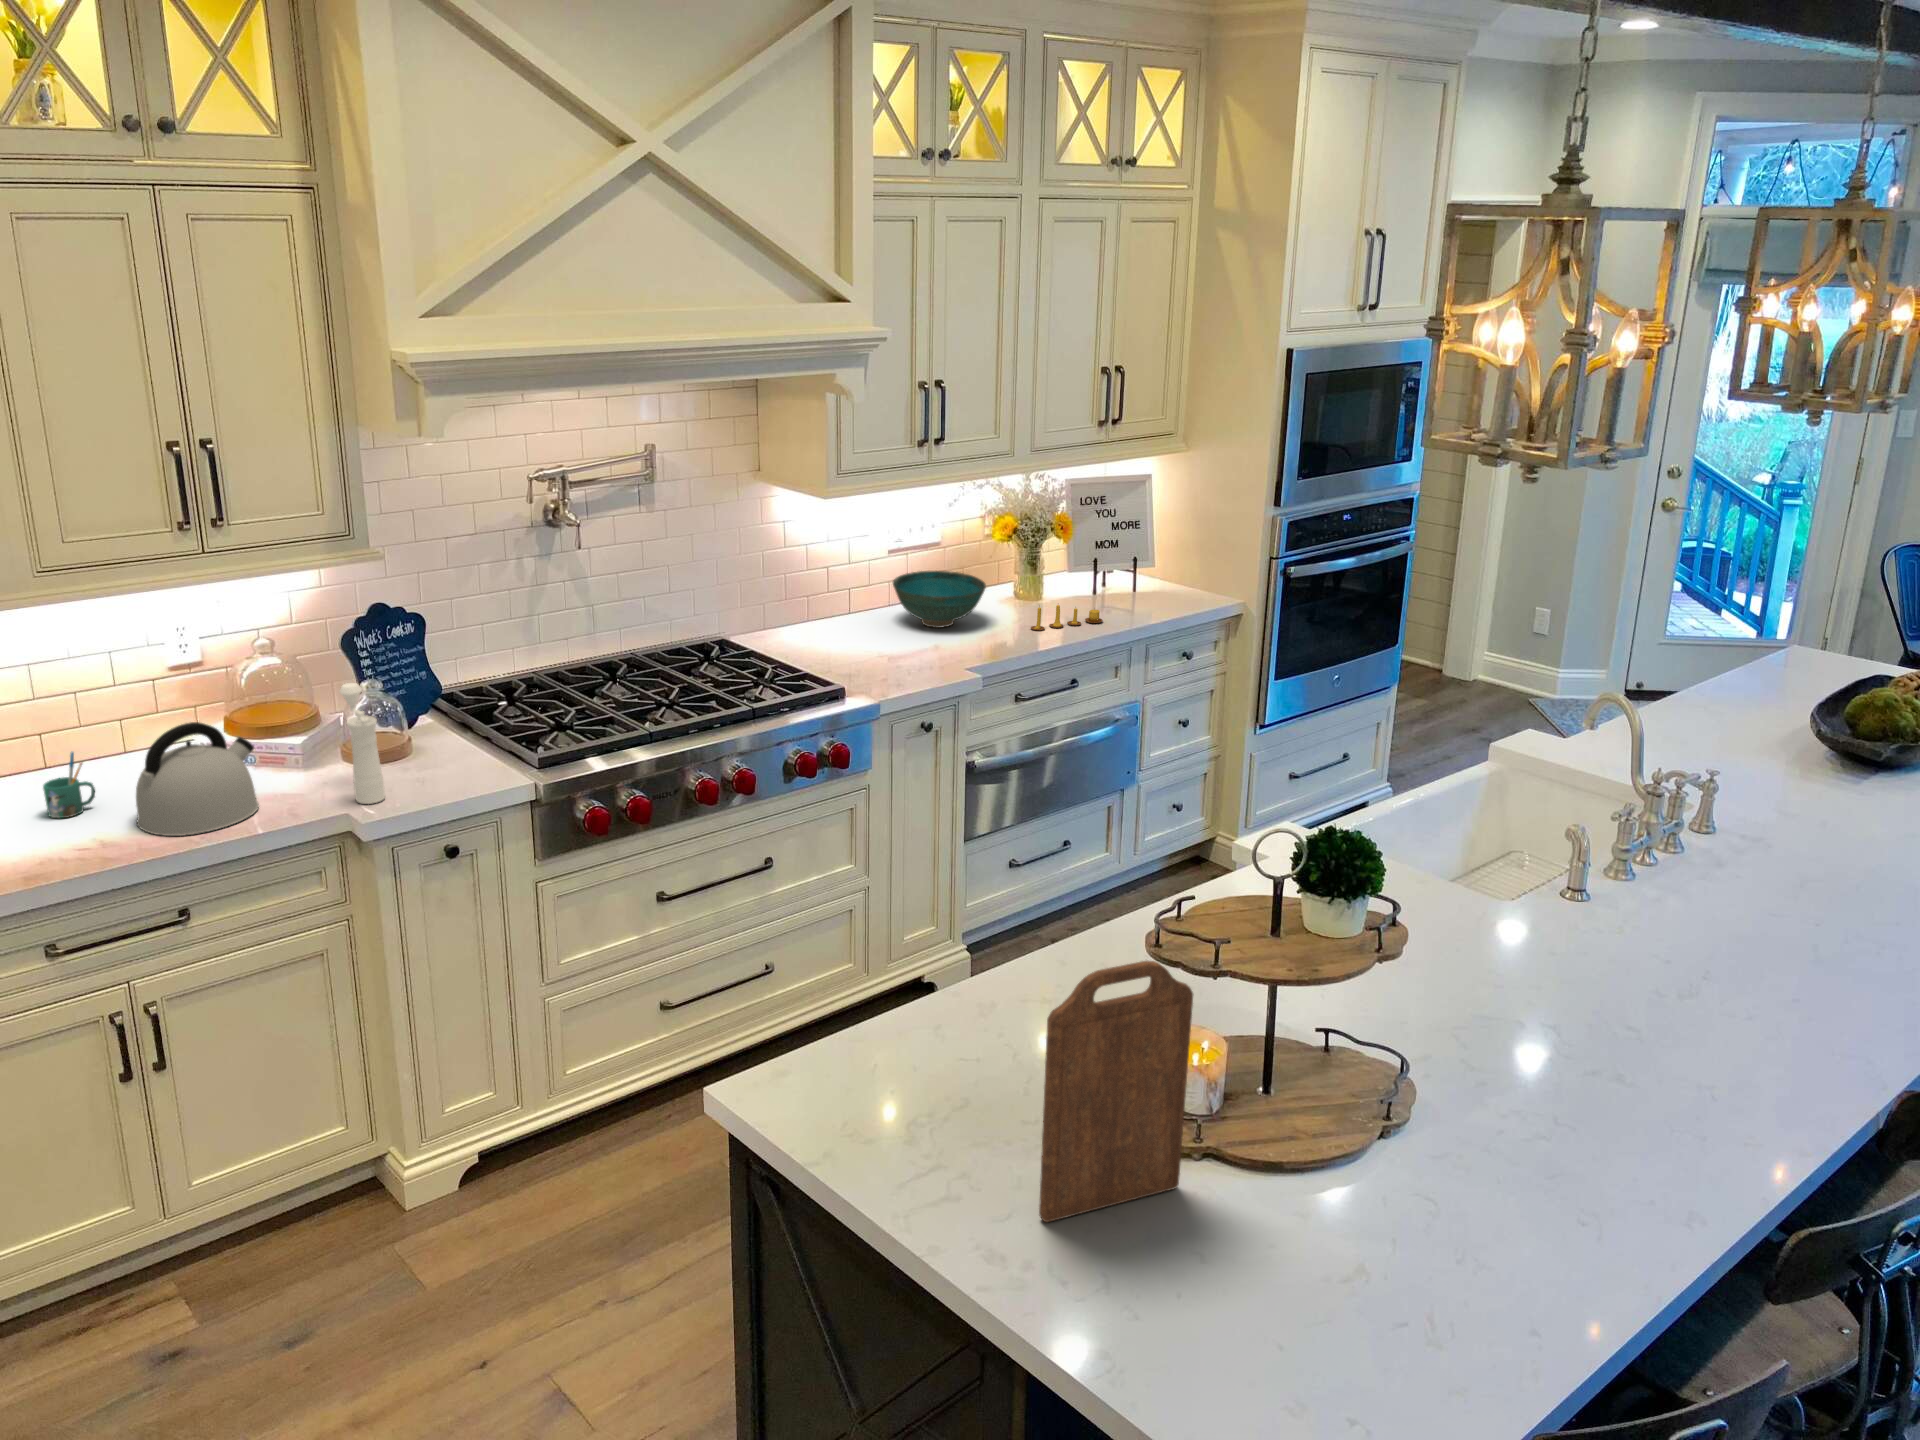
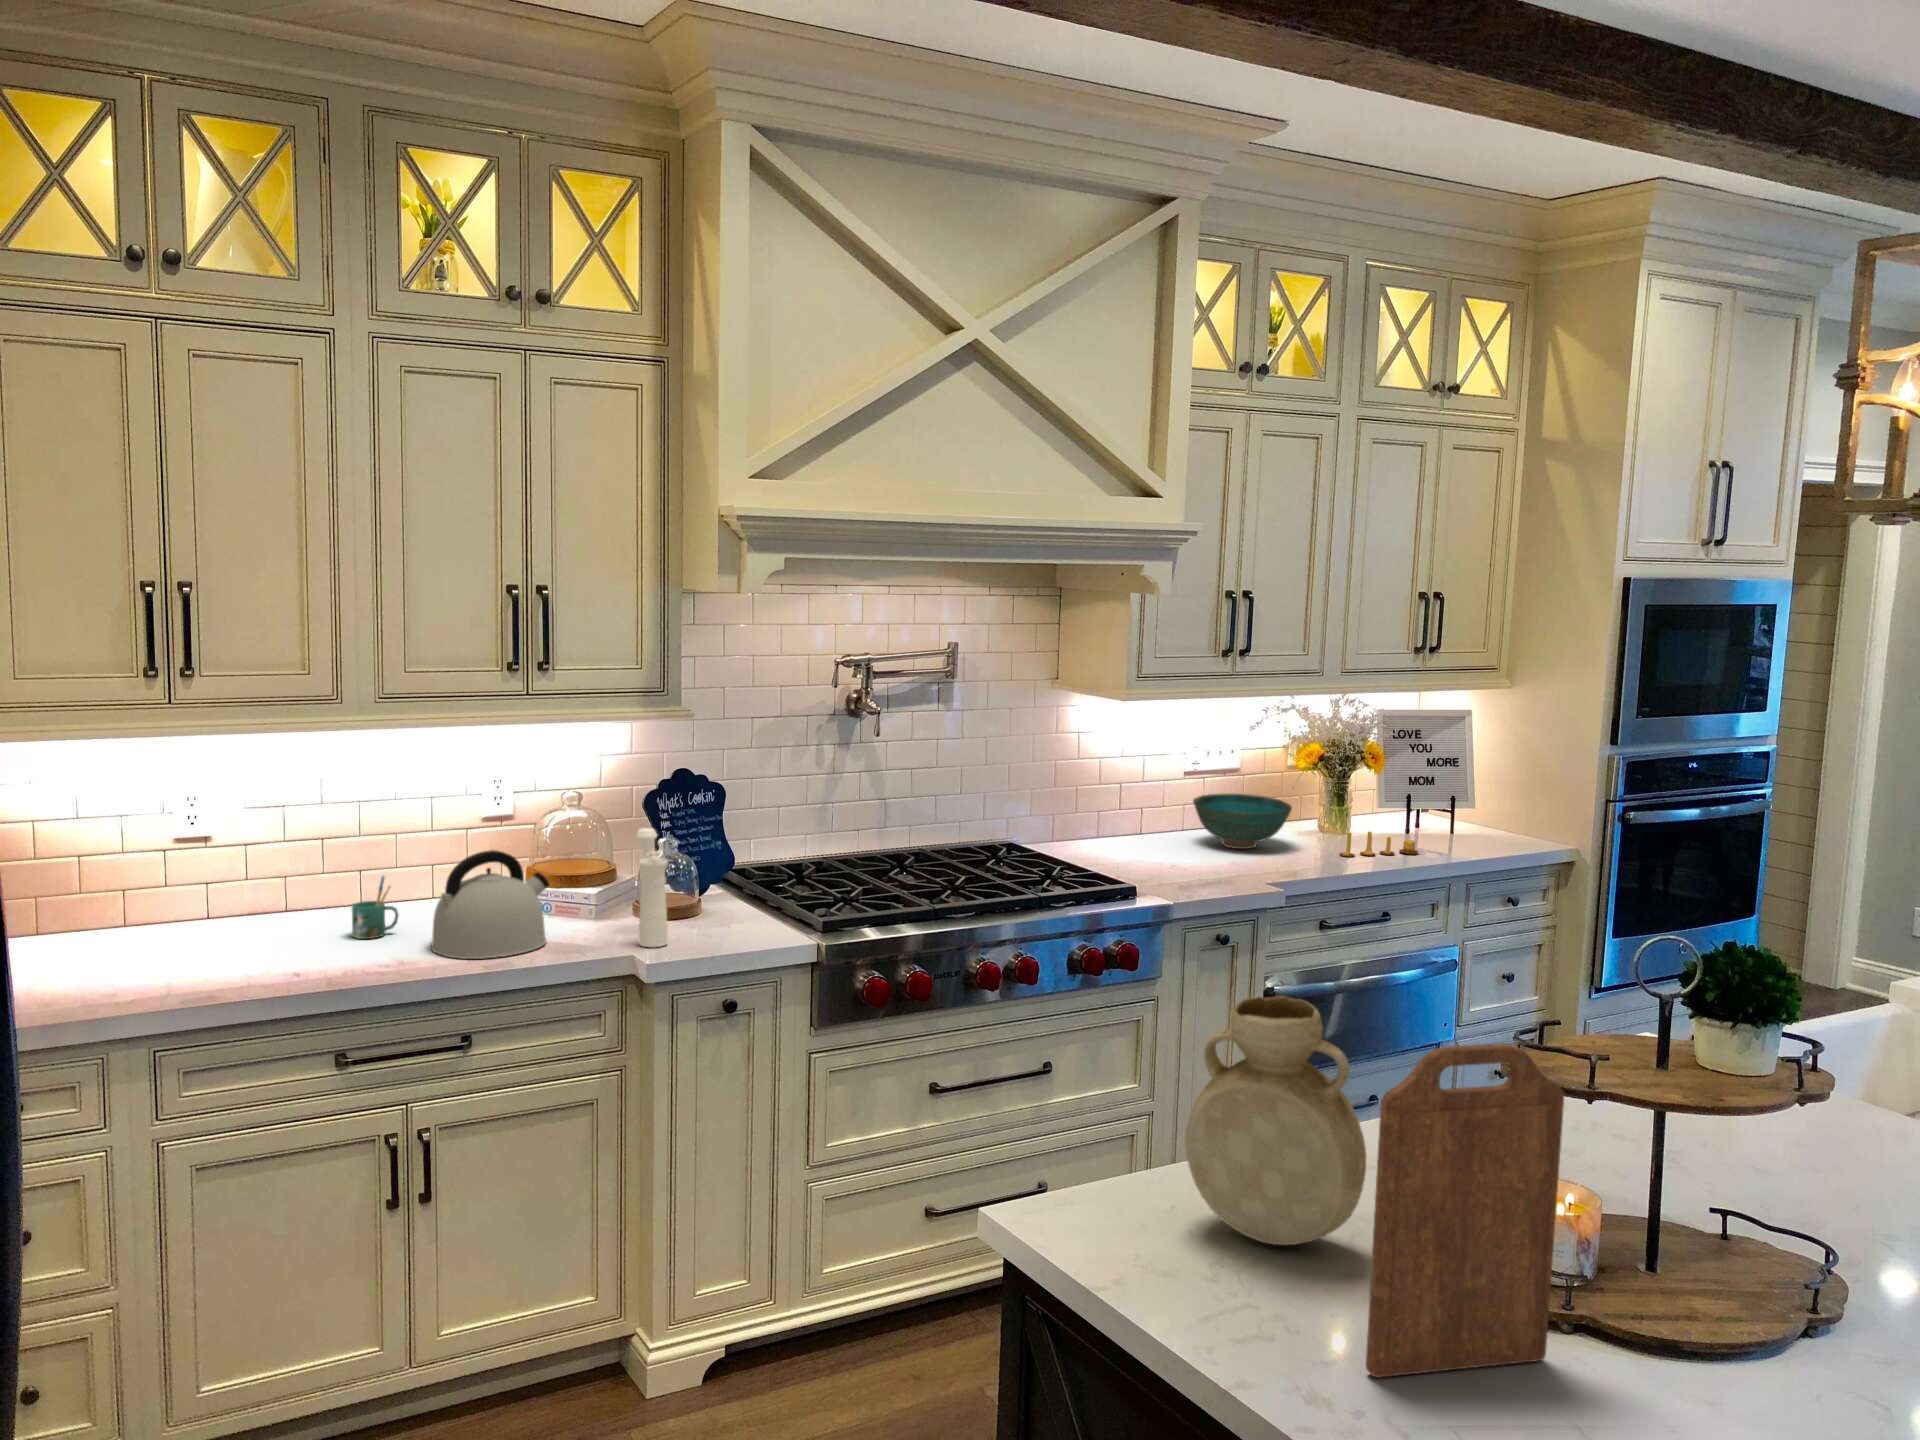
vase: none [891,893,1042,1098] -> present [1186,996,1366,1245]

